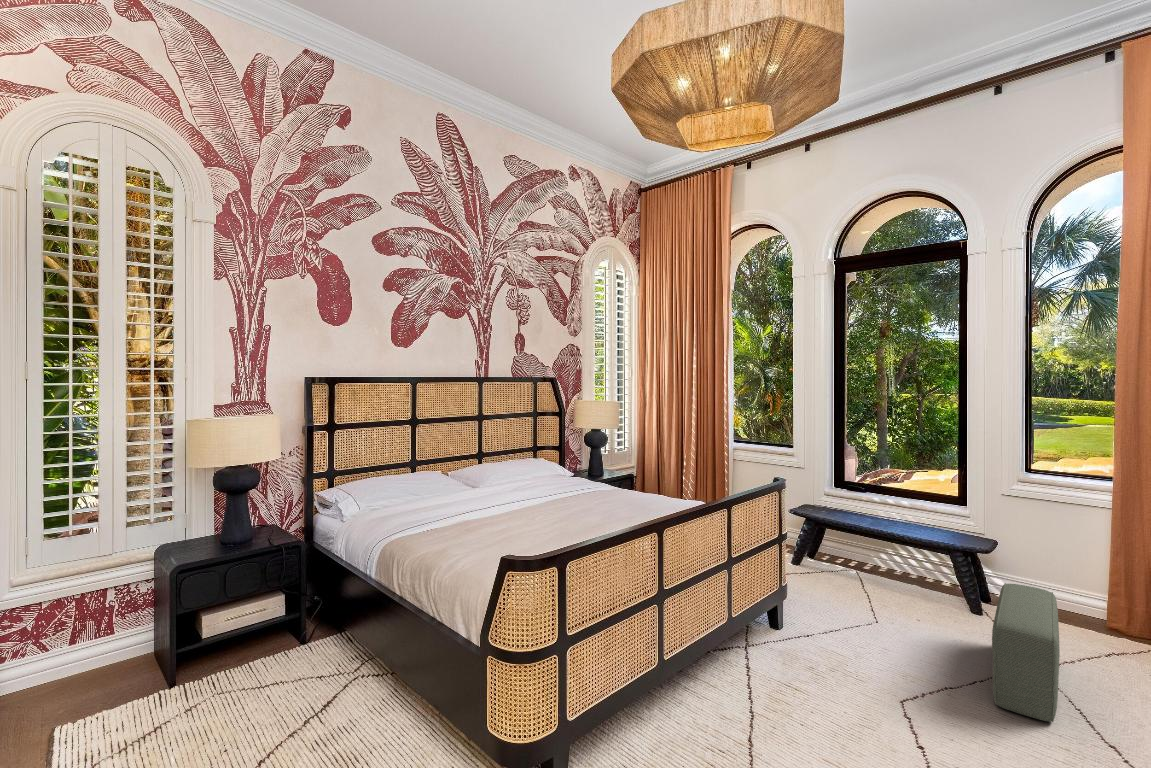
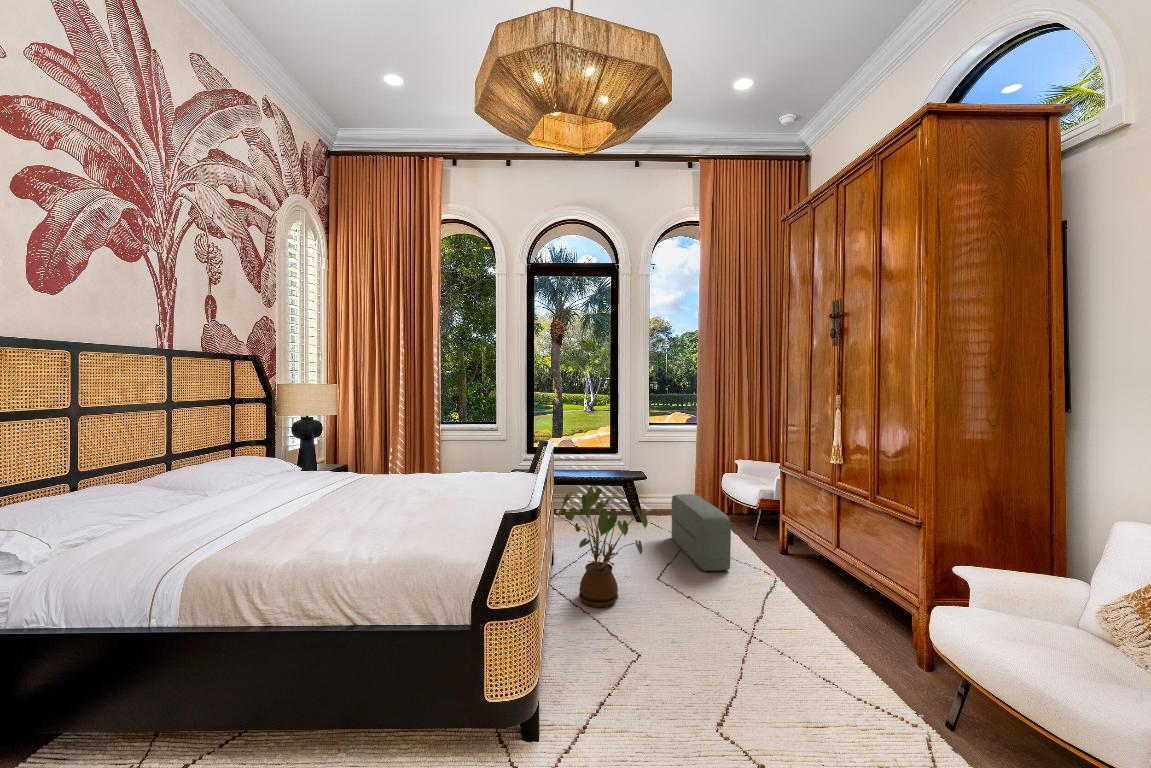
house plant: none [752,539,866,691] -> present [558,487,648,607]

